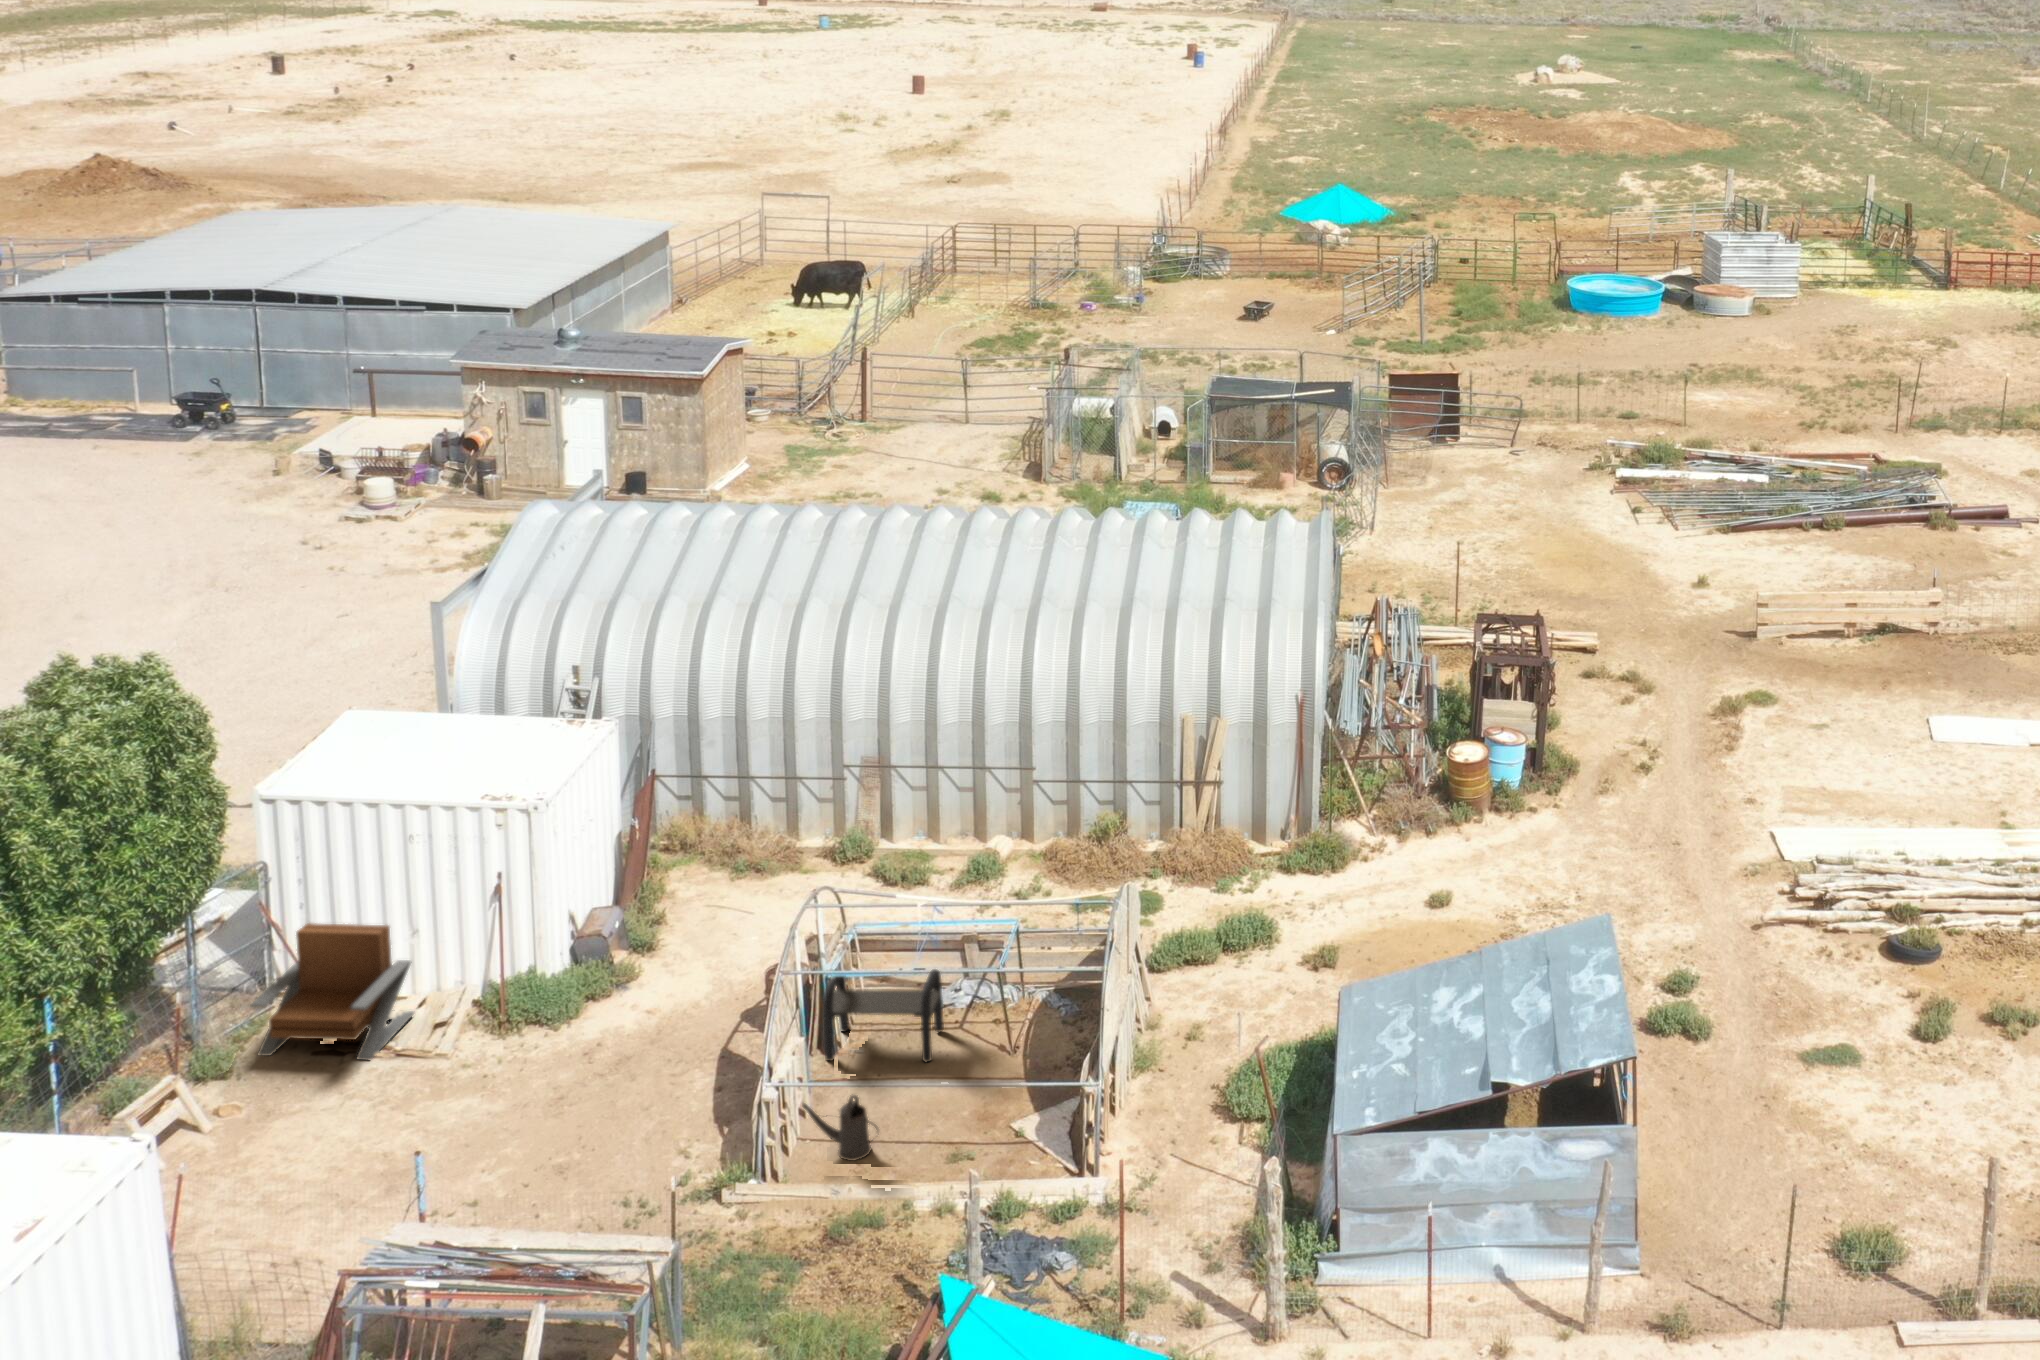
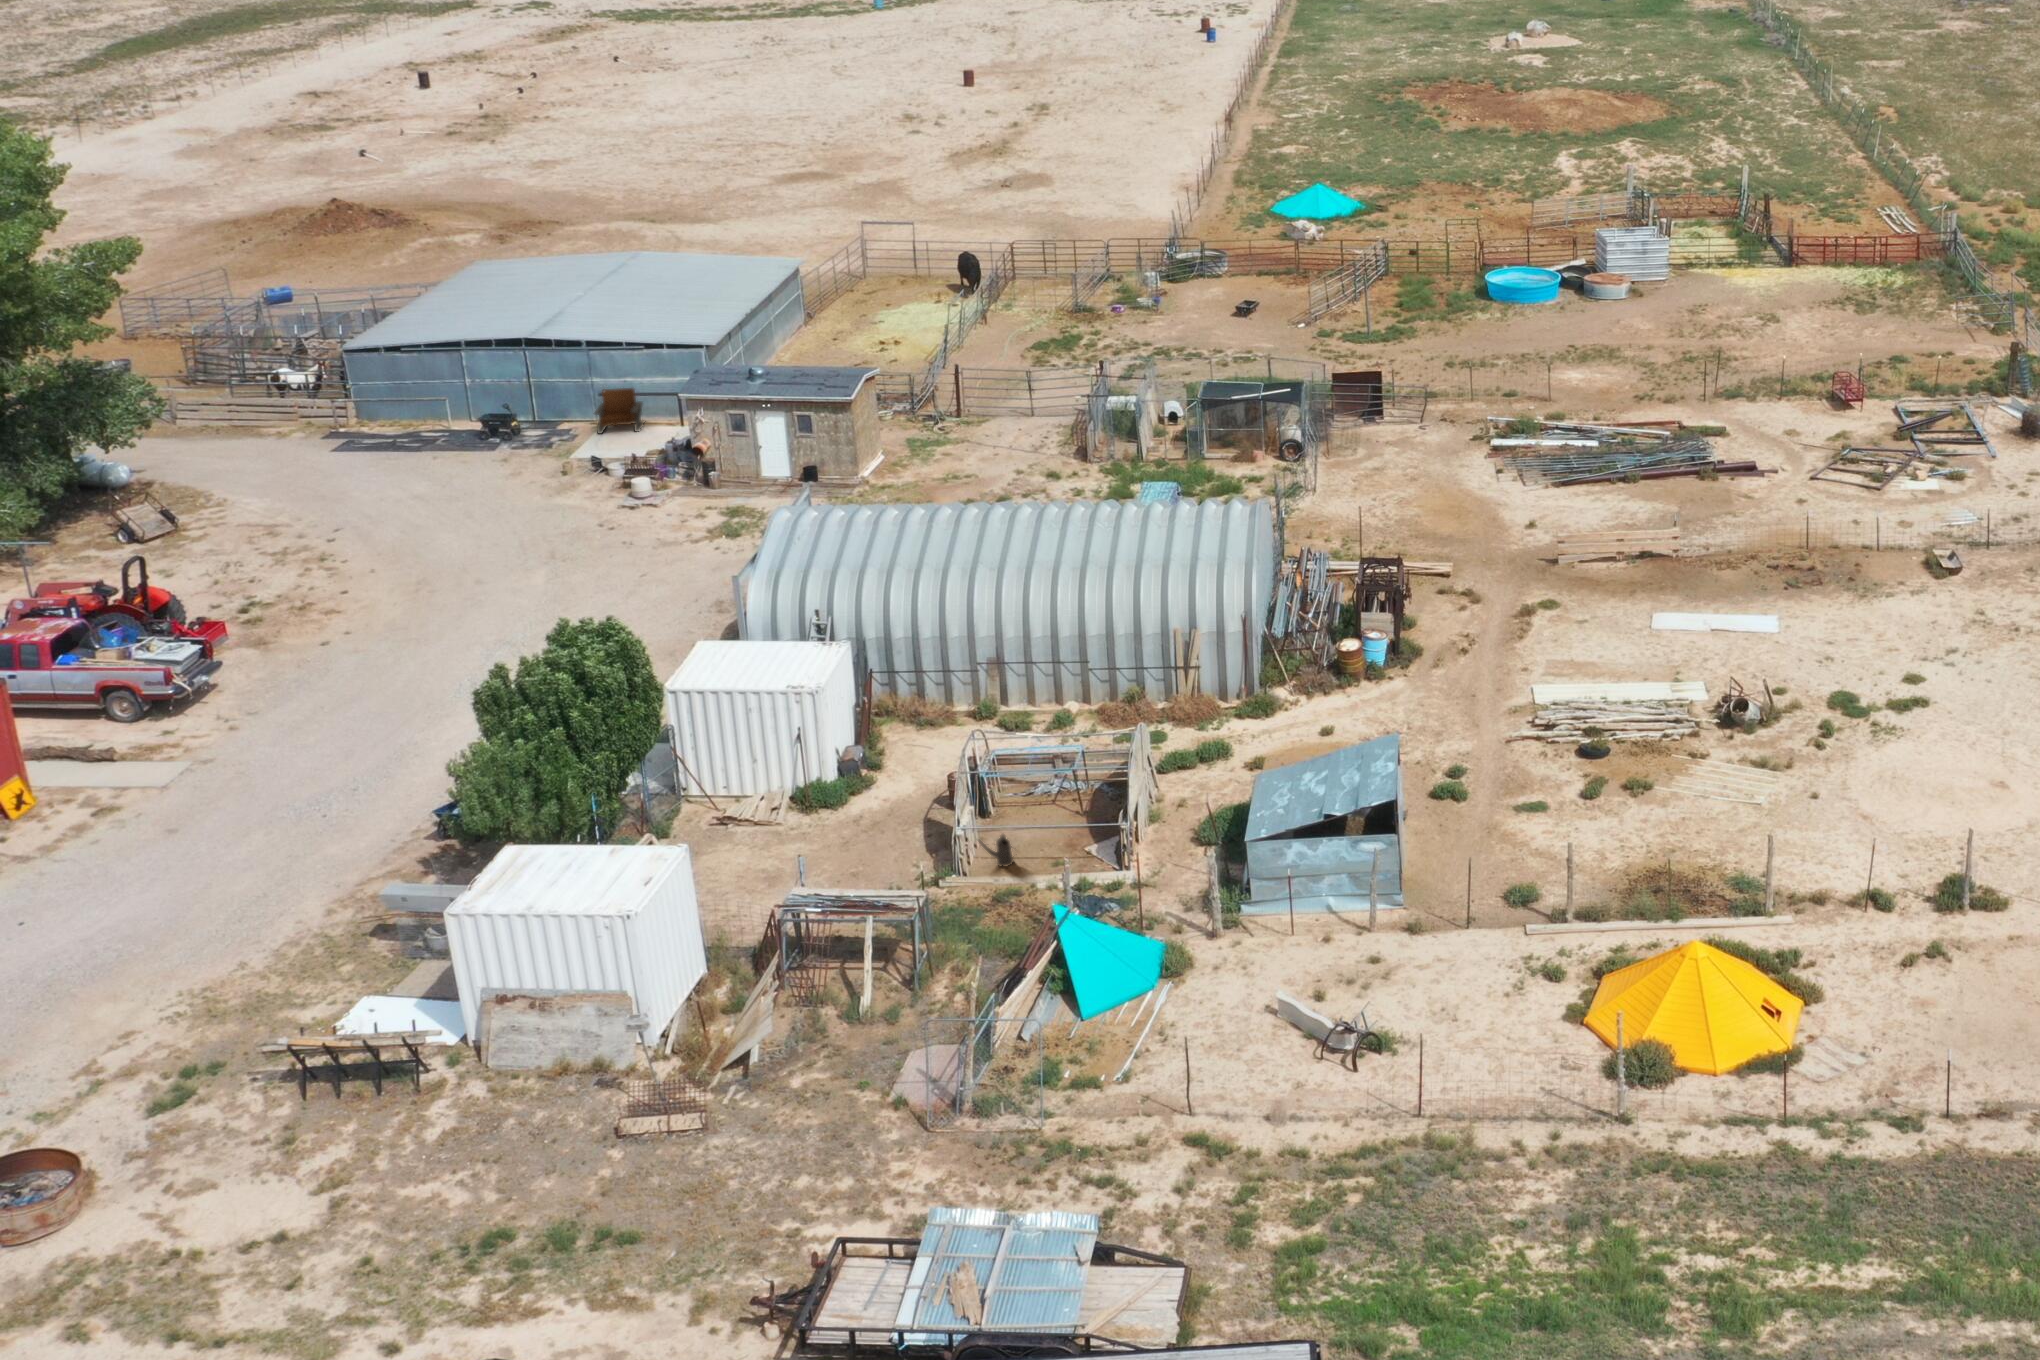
lounge chair: present [252,923,414,1060] -> present [595,388,644,434]
bench: present [823,969,944,1062] -> none [981,773,1047,823]

